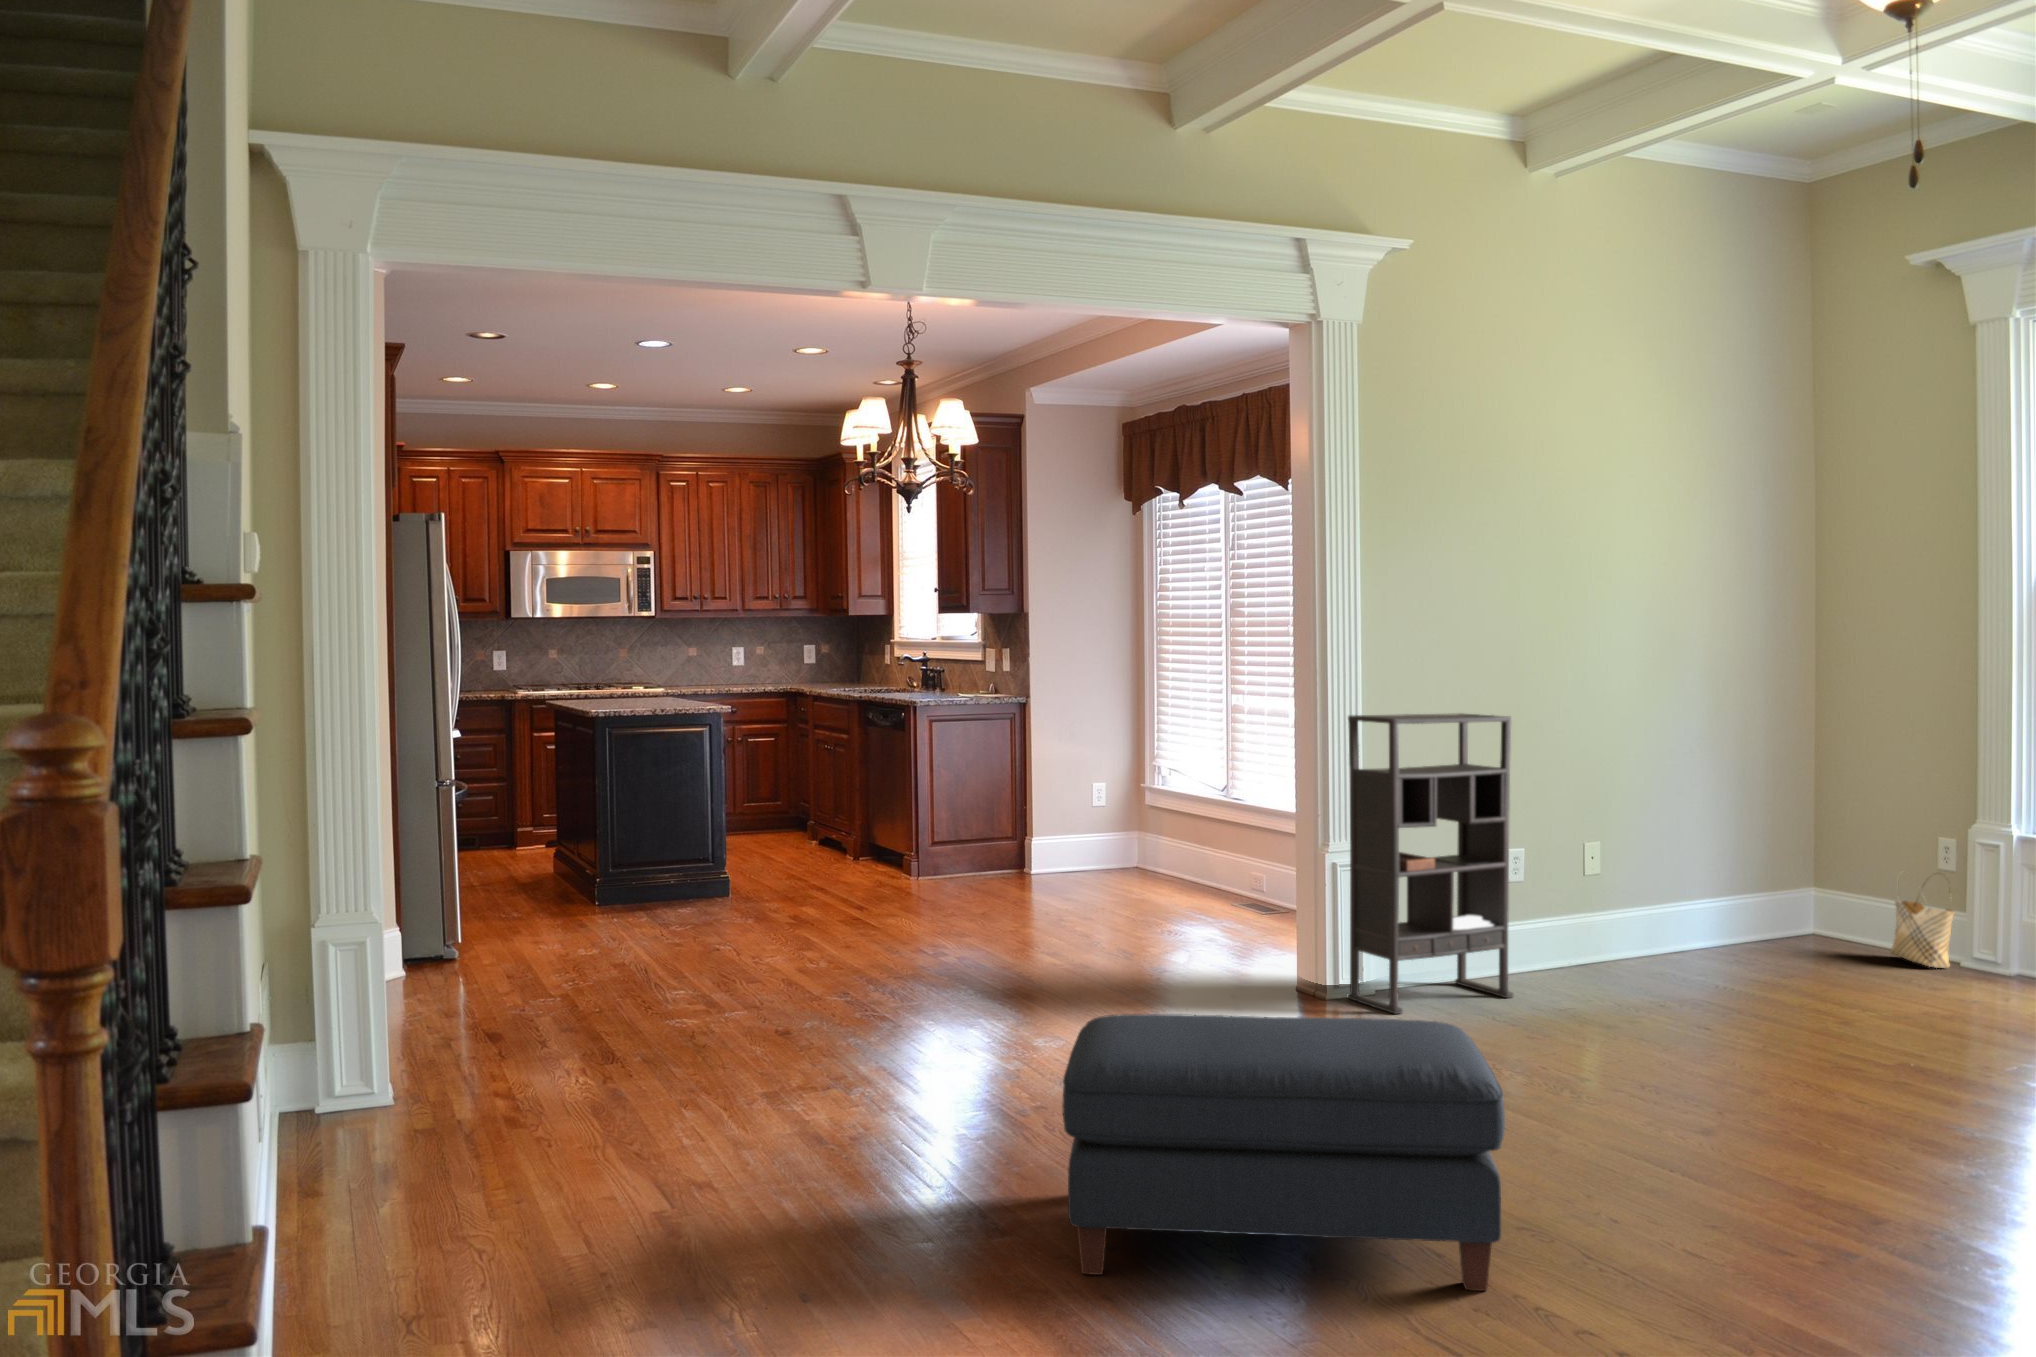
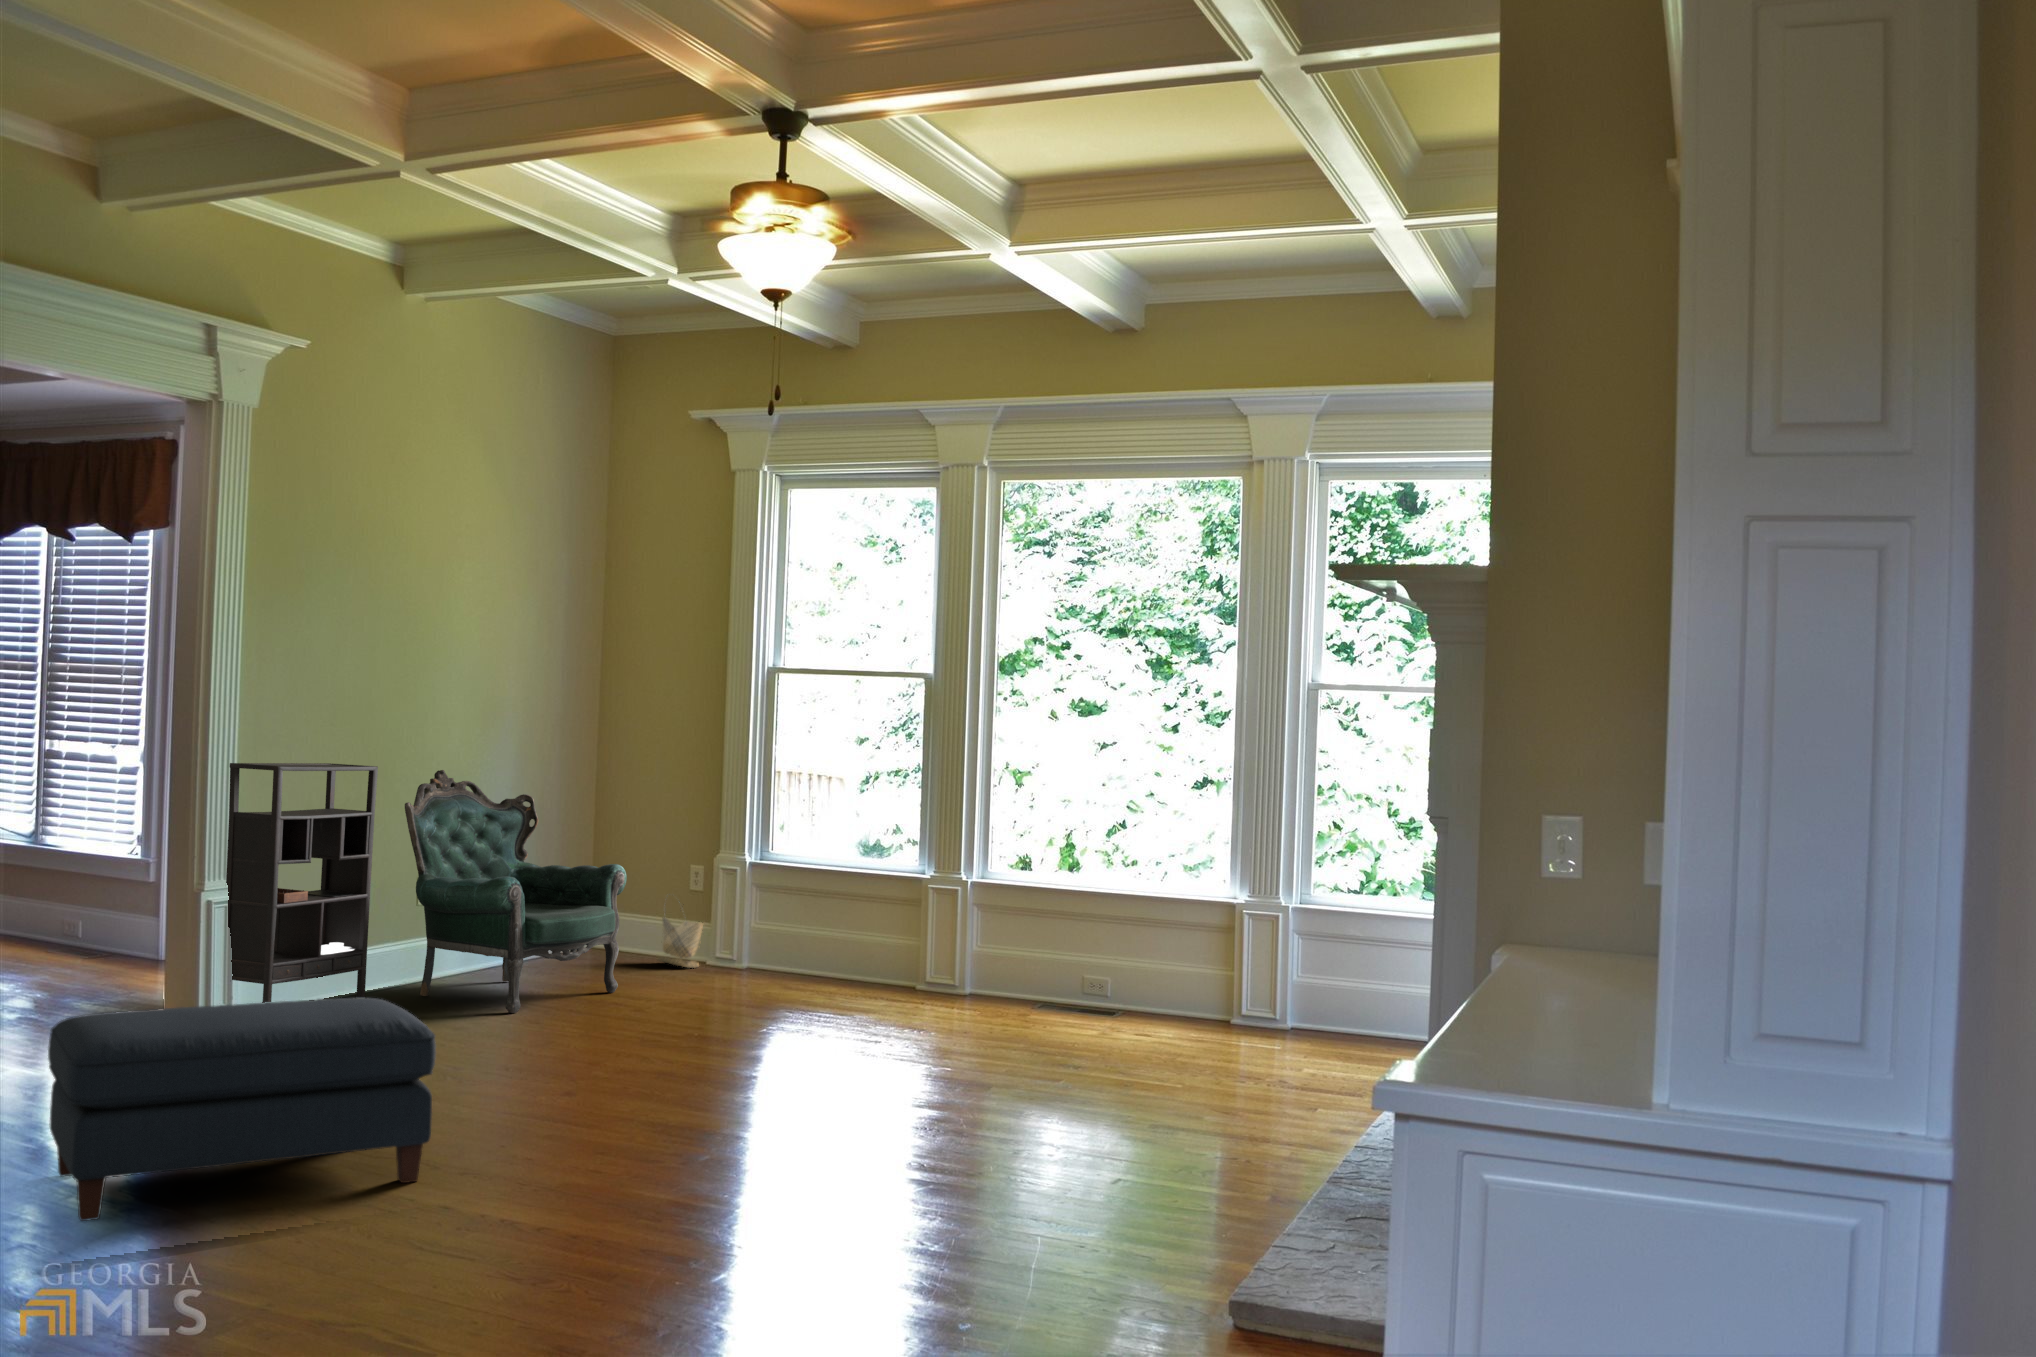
armchair: none [1548,718,1836,1017] -> present [405,770,627,1013]

